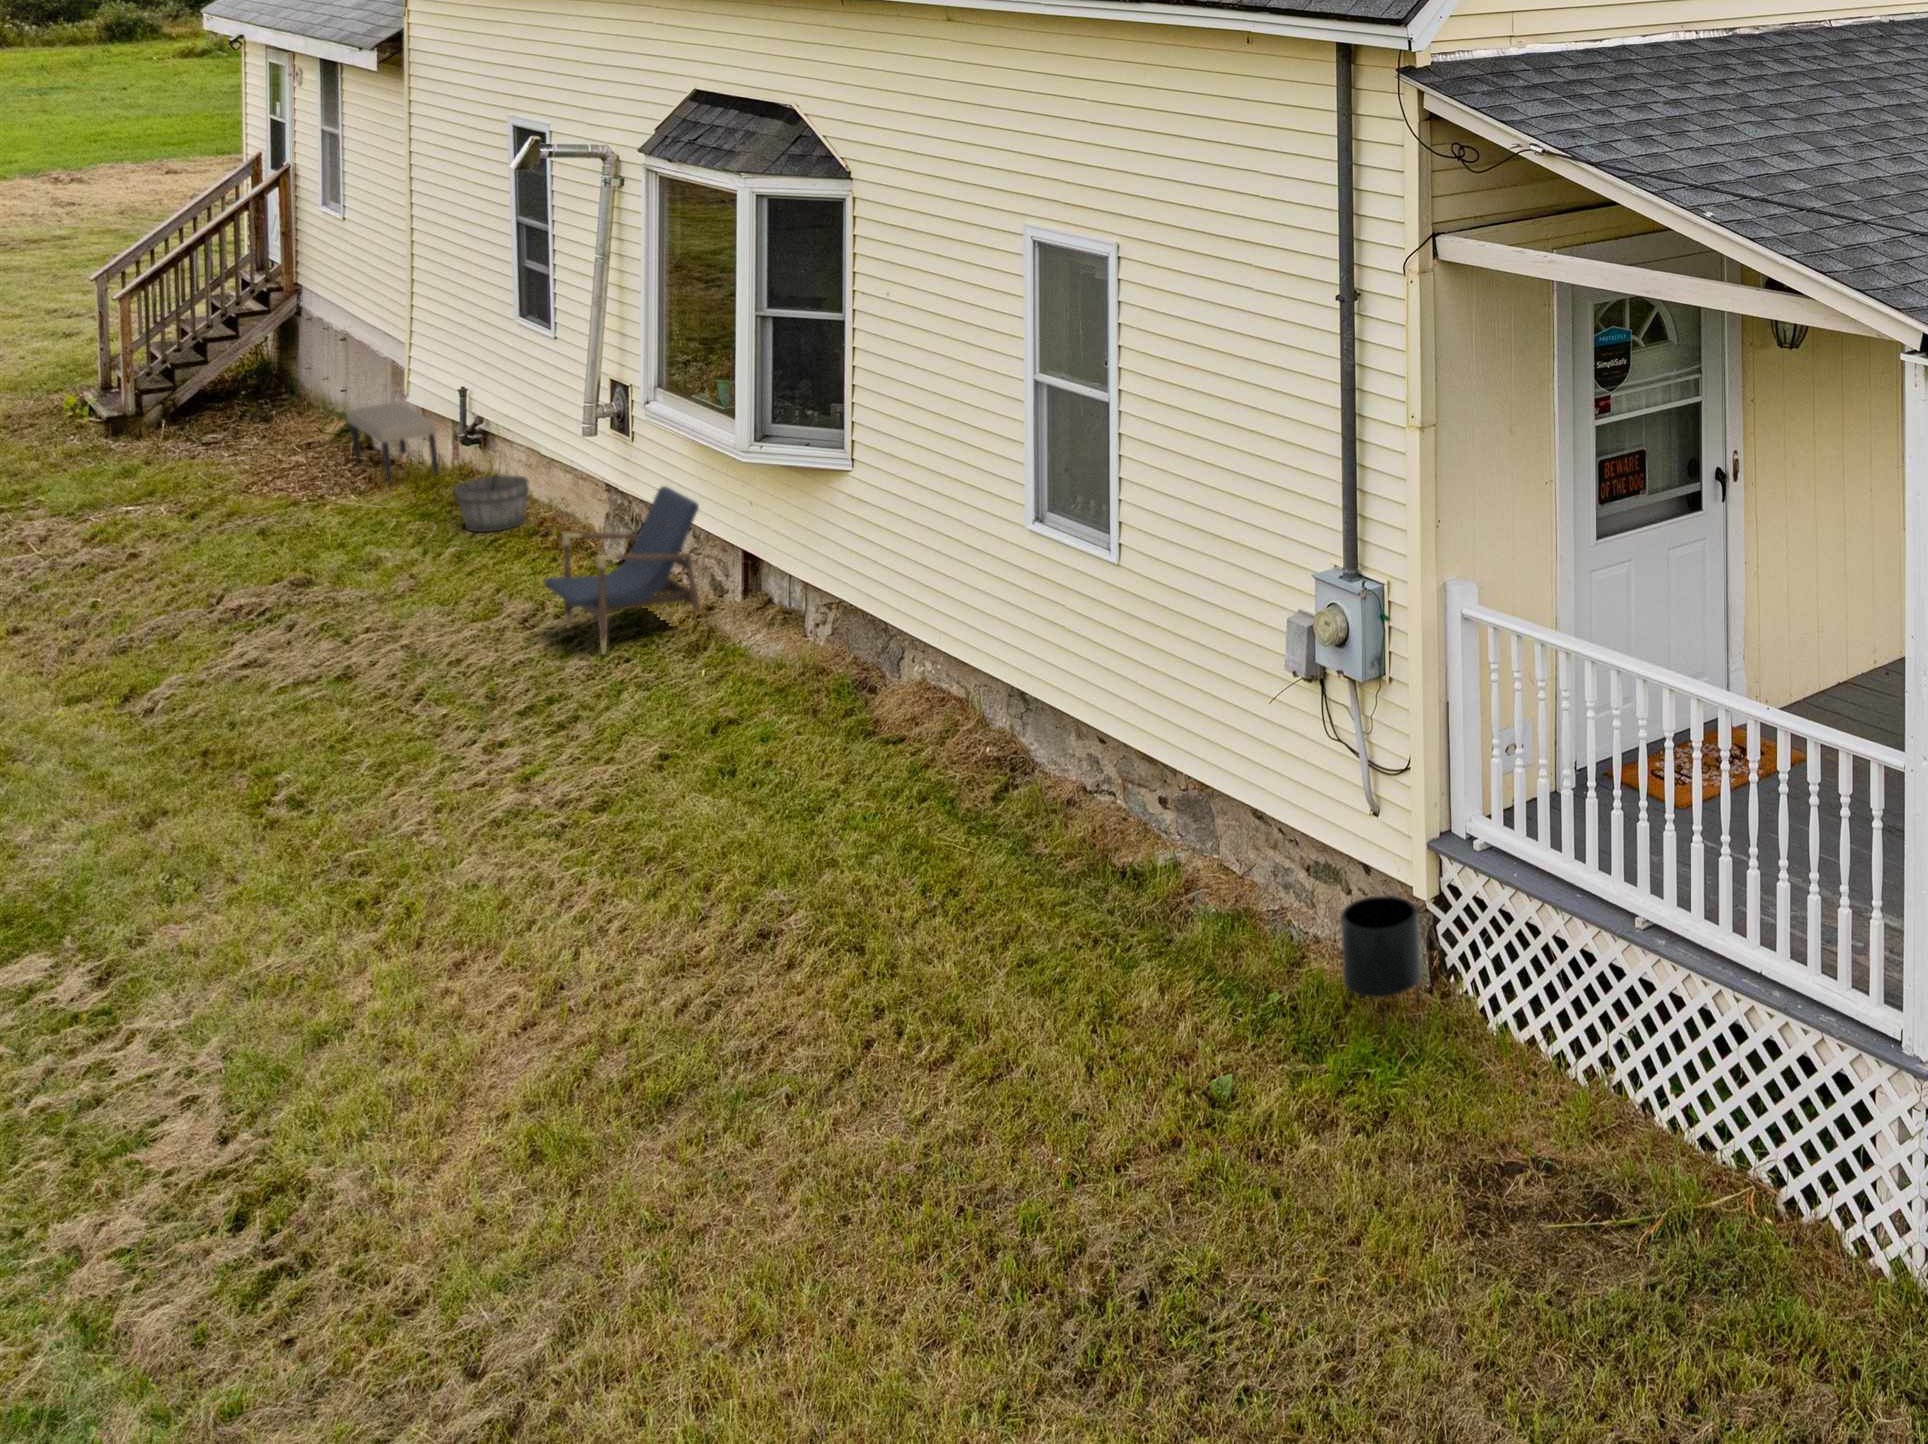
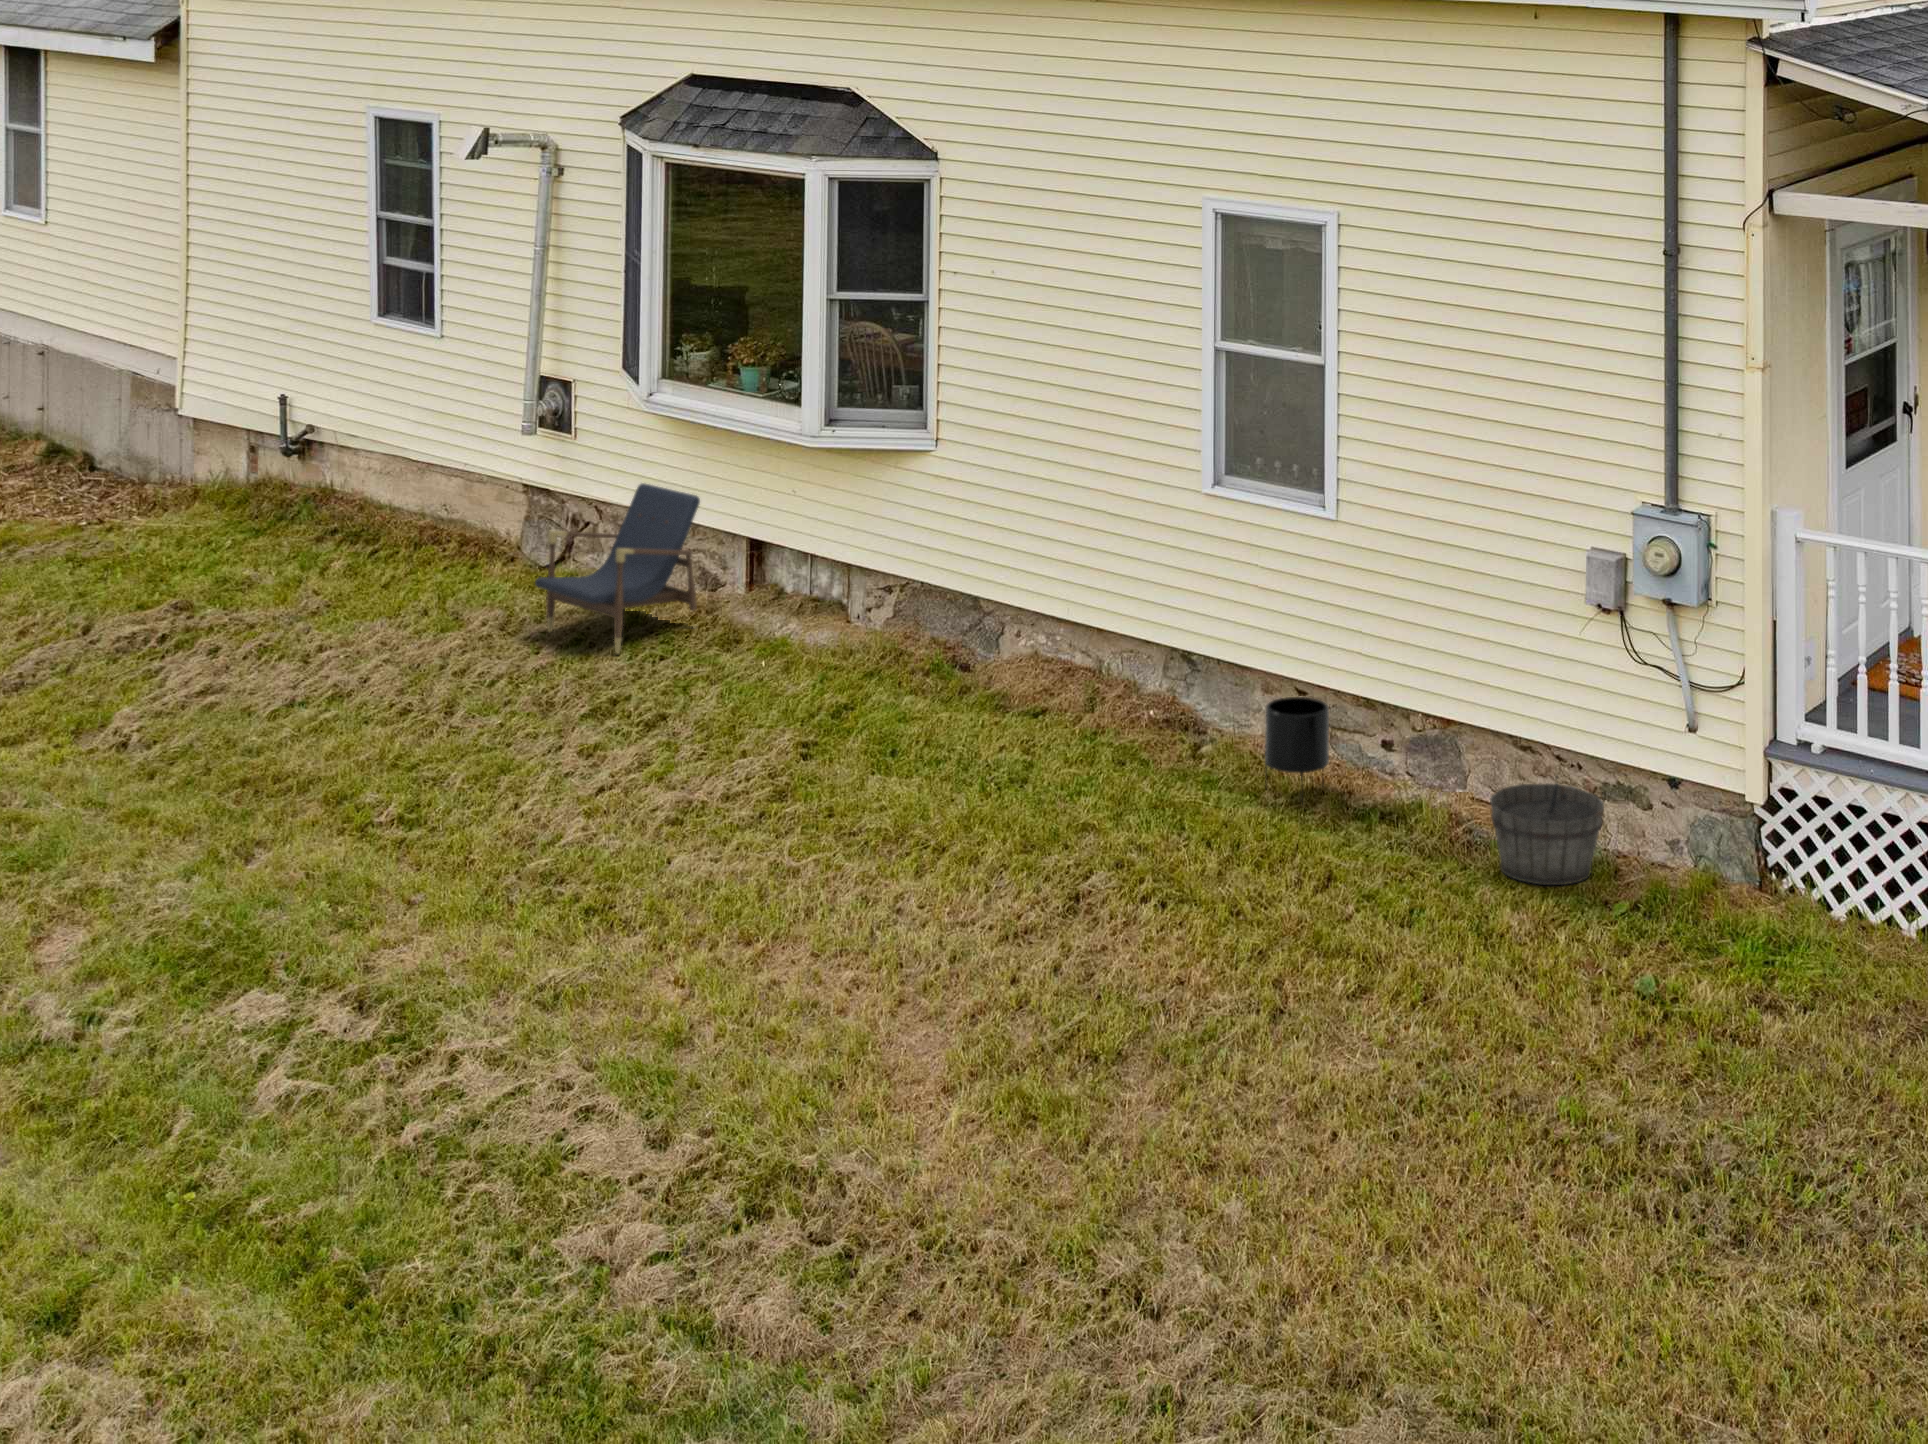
bench: present [348,403,438,482] -> none [110,423,231,506]
wooden bucket: present [454,475,529,532] -> present [1490,776,1604,885]
planter: present [1341,896,1421,1026] -> present [1265,697,1329,804]

